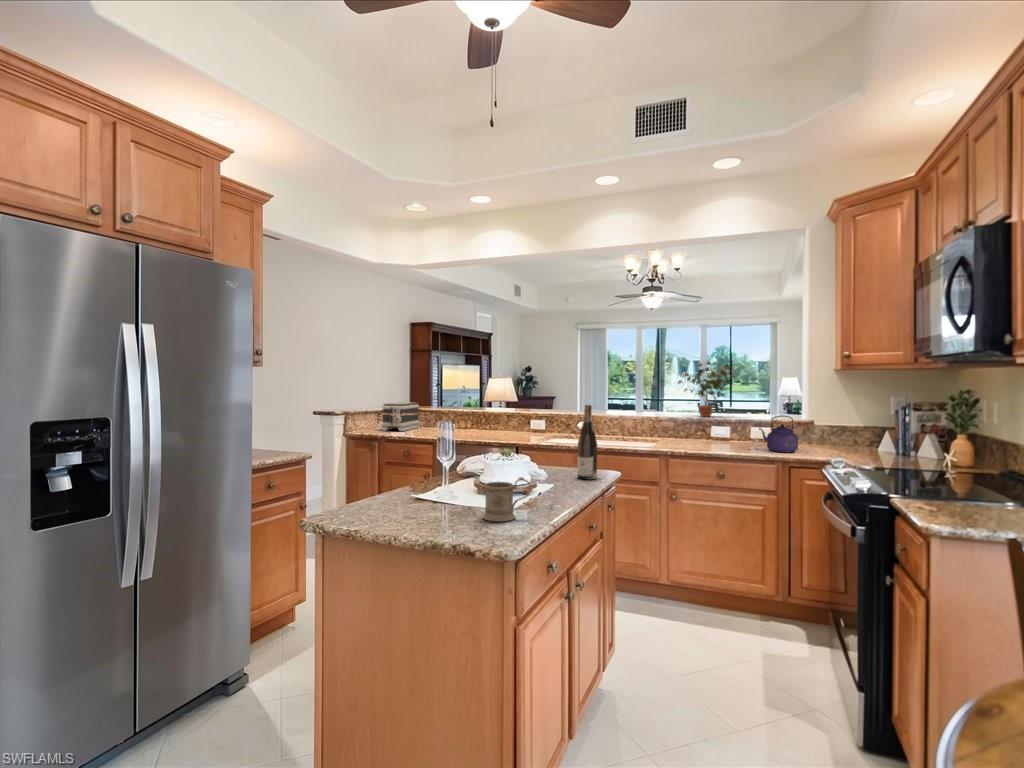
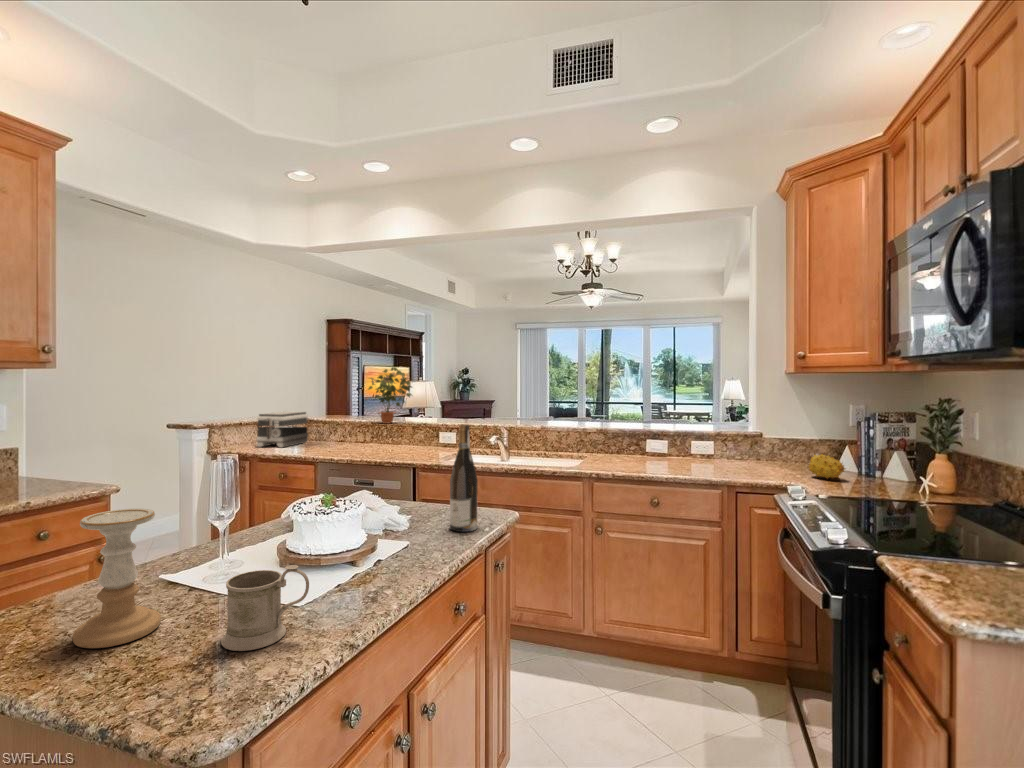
potted plant: present [678,361,736,417] -> present [368,367,412,424]
kettle: present [759,415,798,452] -> none [701,429,747,474]
fruit: none [850,435,883,457] -> present [808,454,845,479]
candle holder: none [399,446,440,519] -> present [72,509,161,648]

